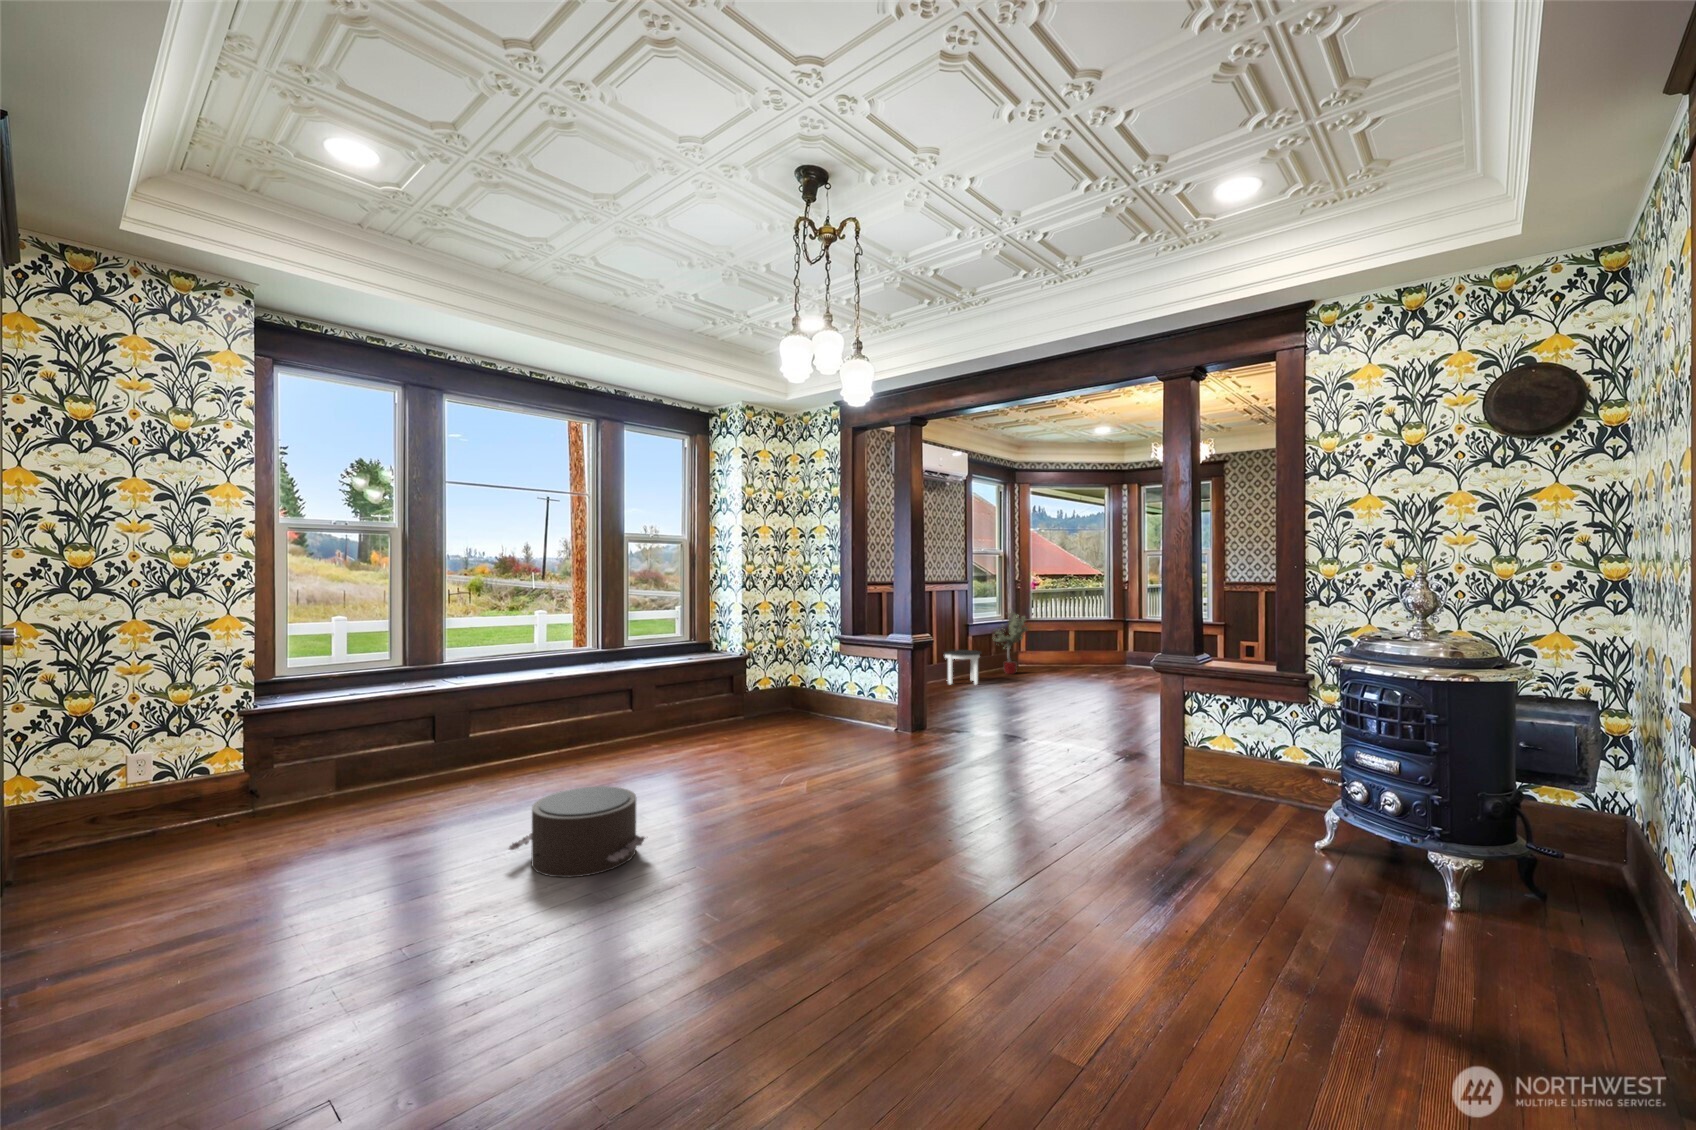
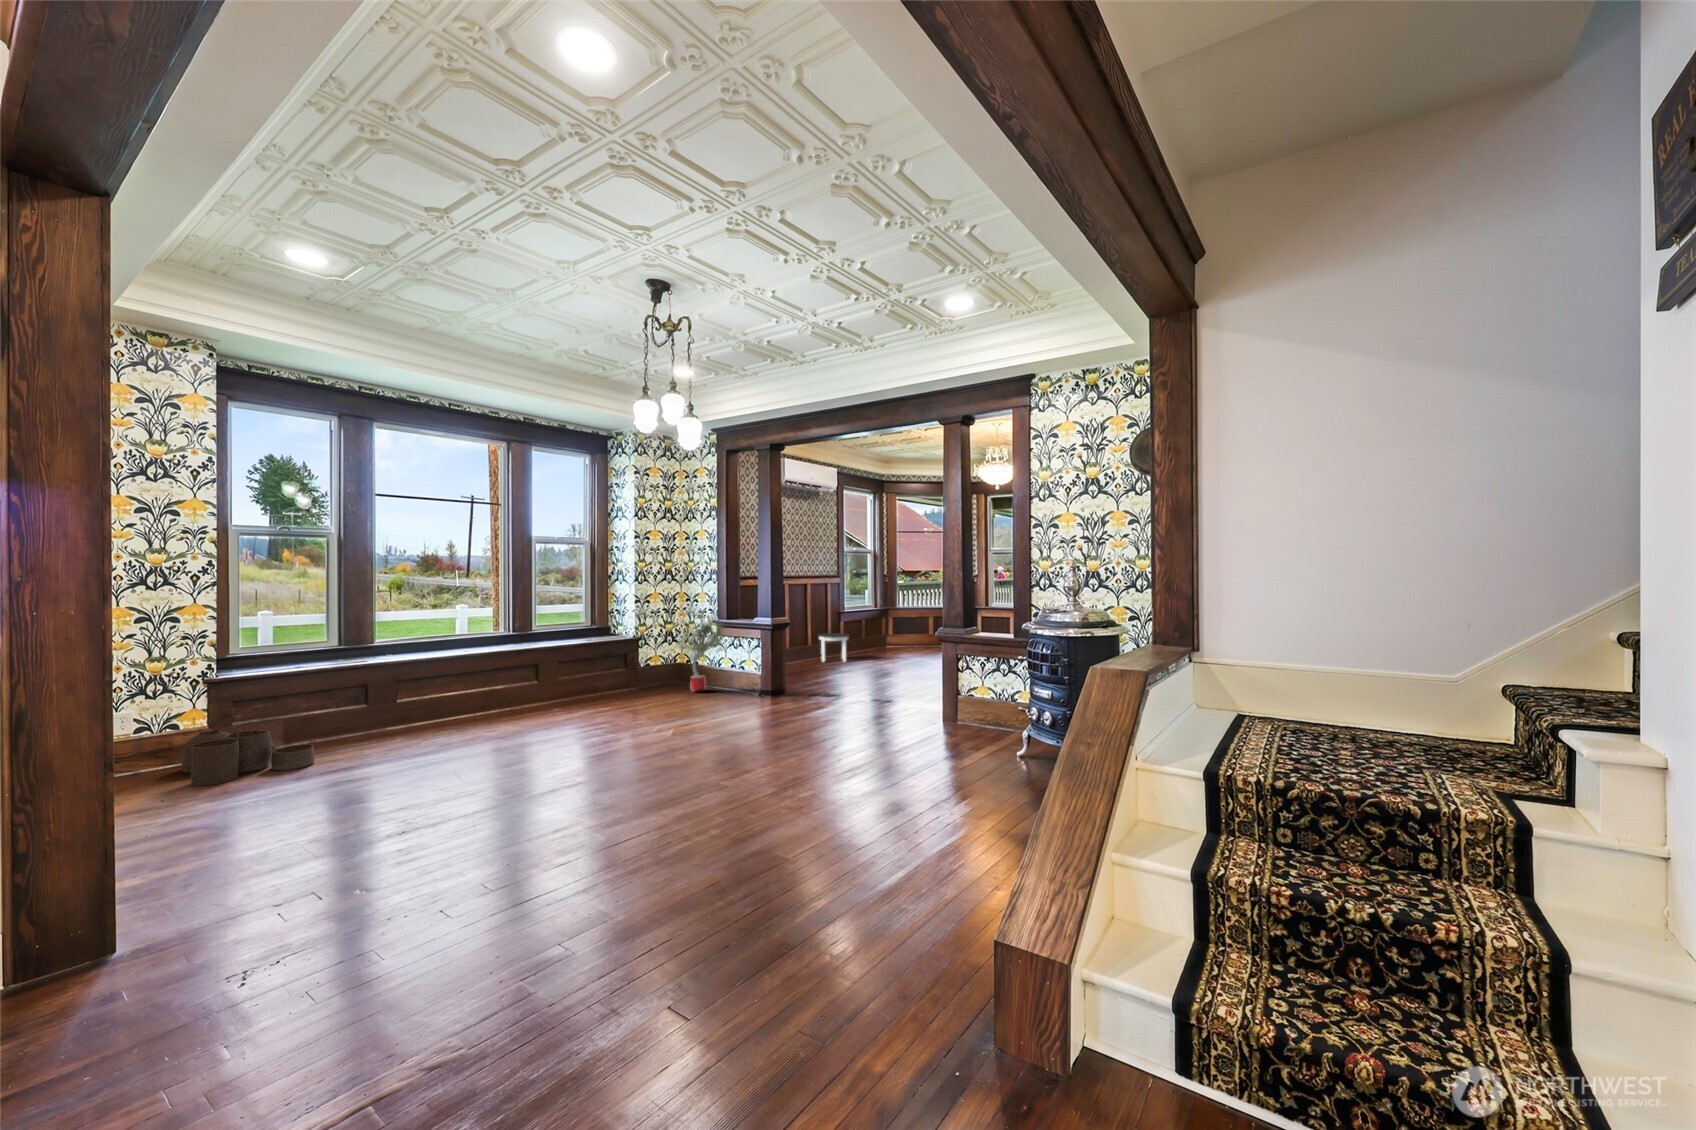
potted tree: present [992,609,1027,674] -> present [677,611,725,692]
woven basket: none [208,772,366,856] -> present [182,726,315,786]
pouf: present [508,786,645,877] -> none [430,727,539,788]

